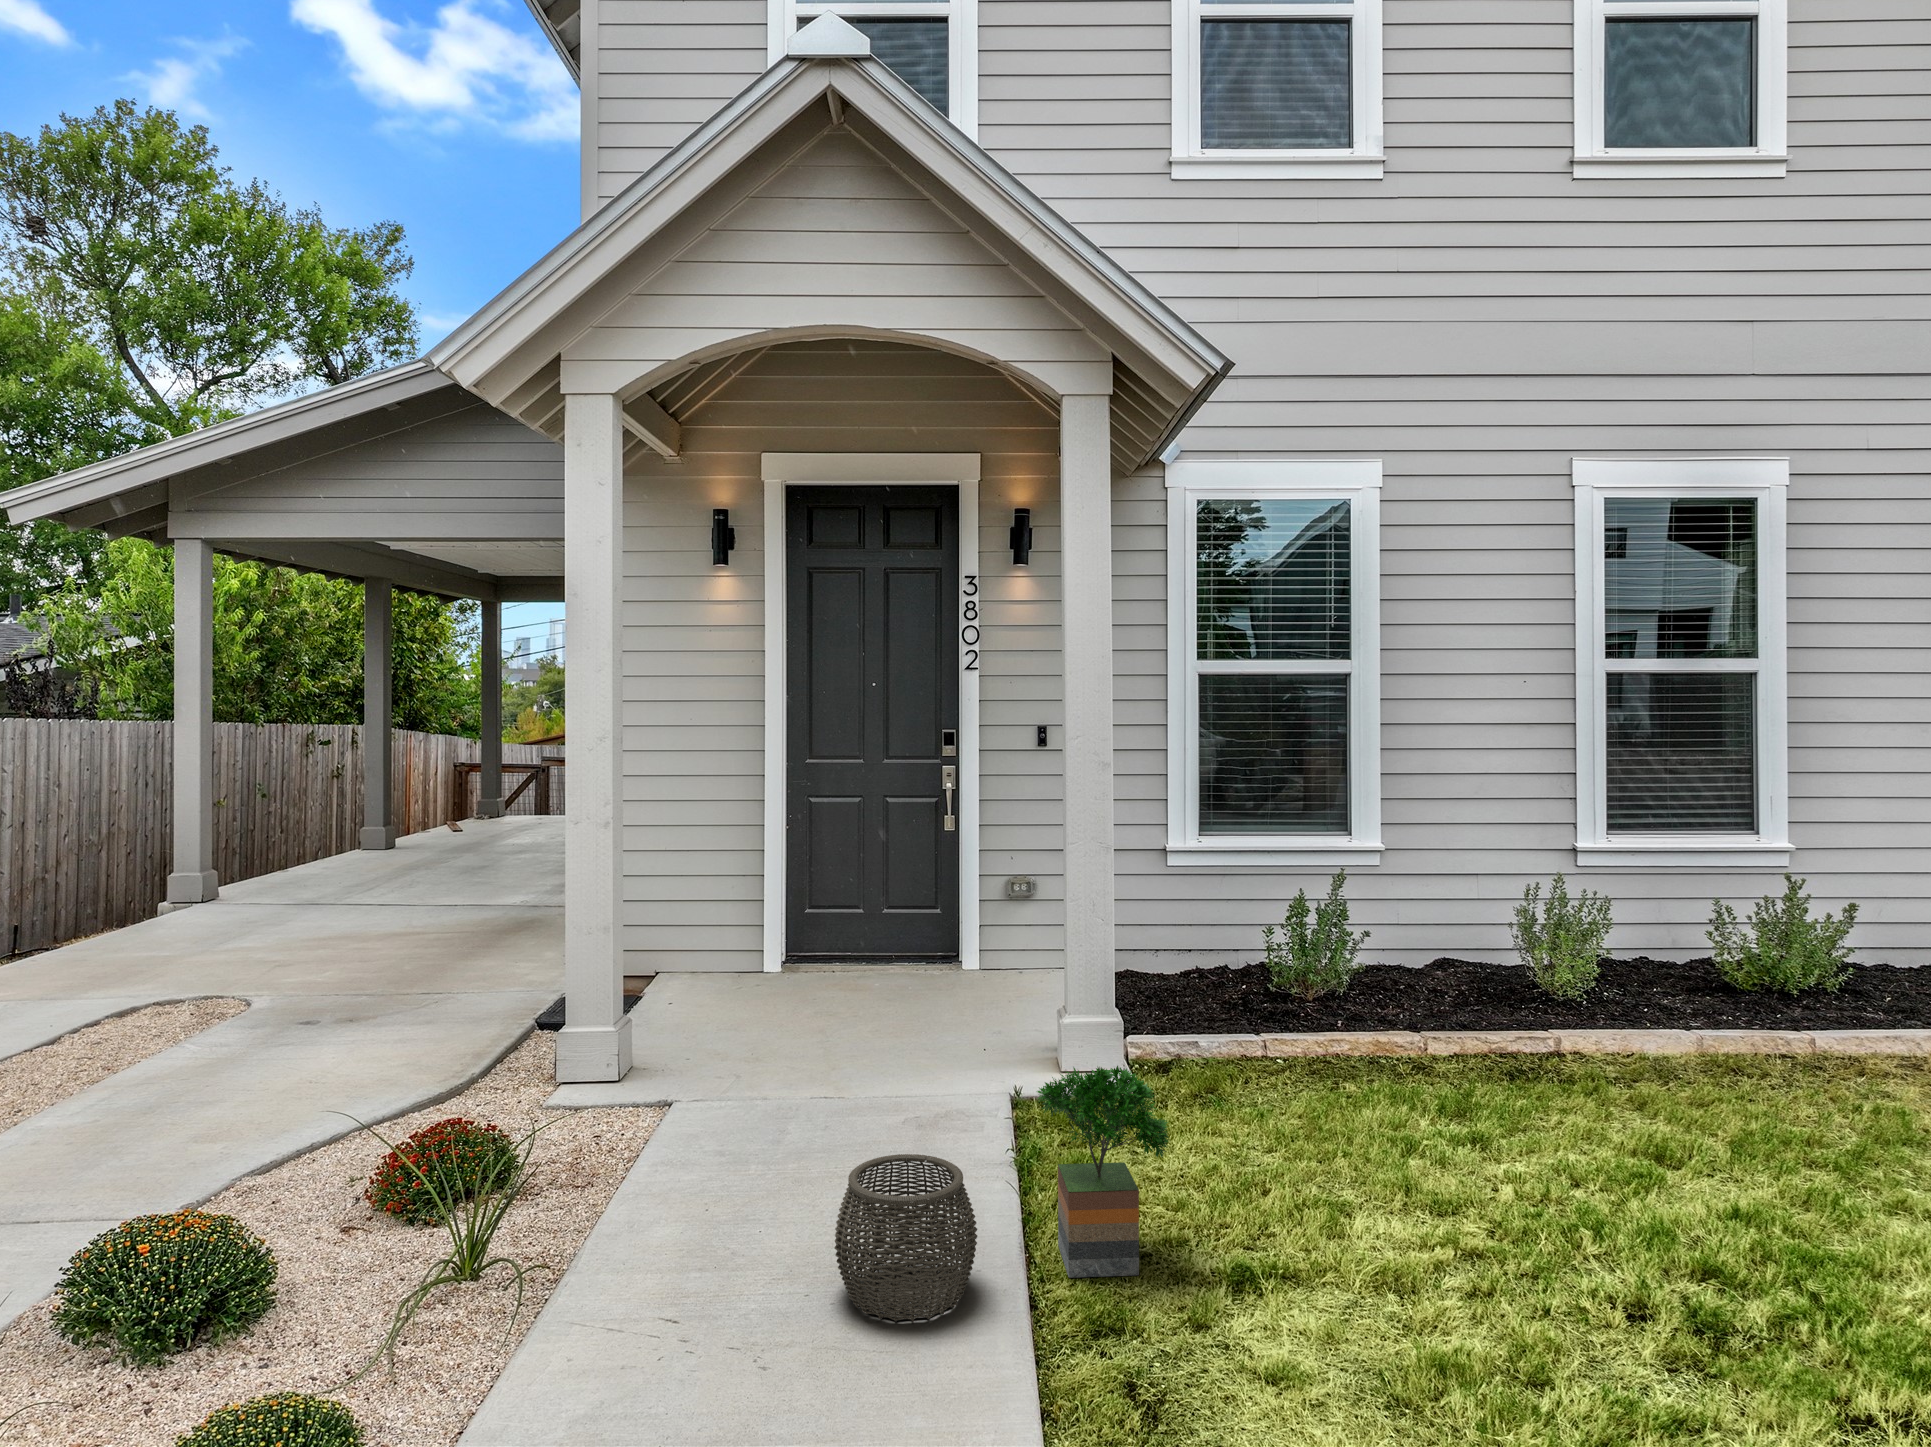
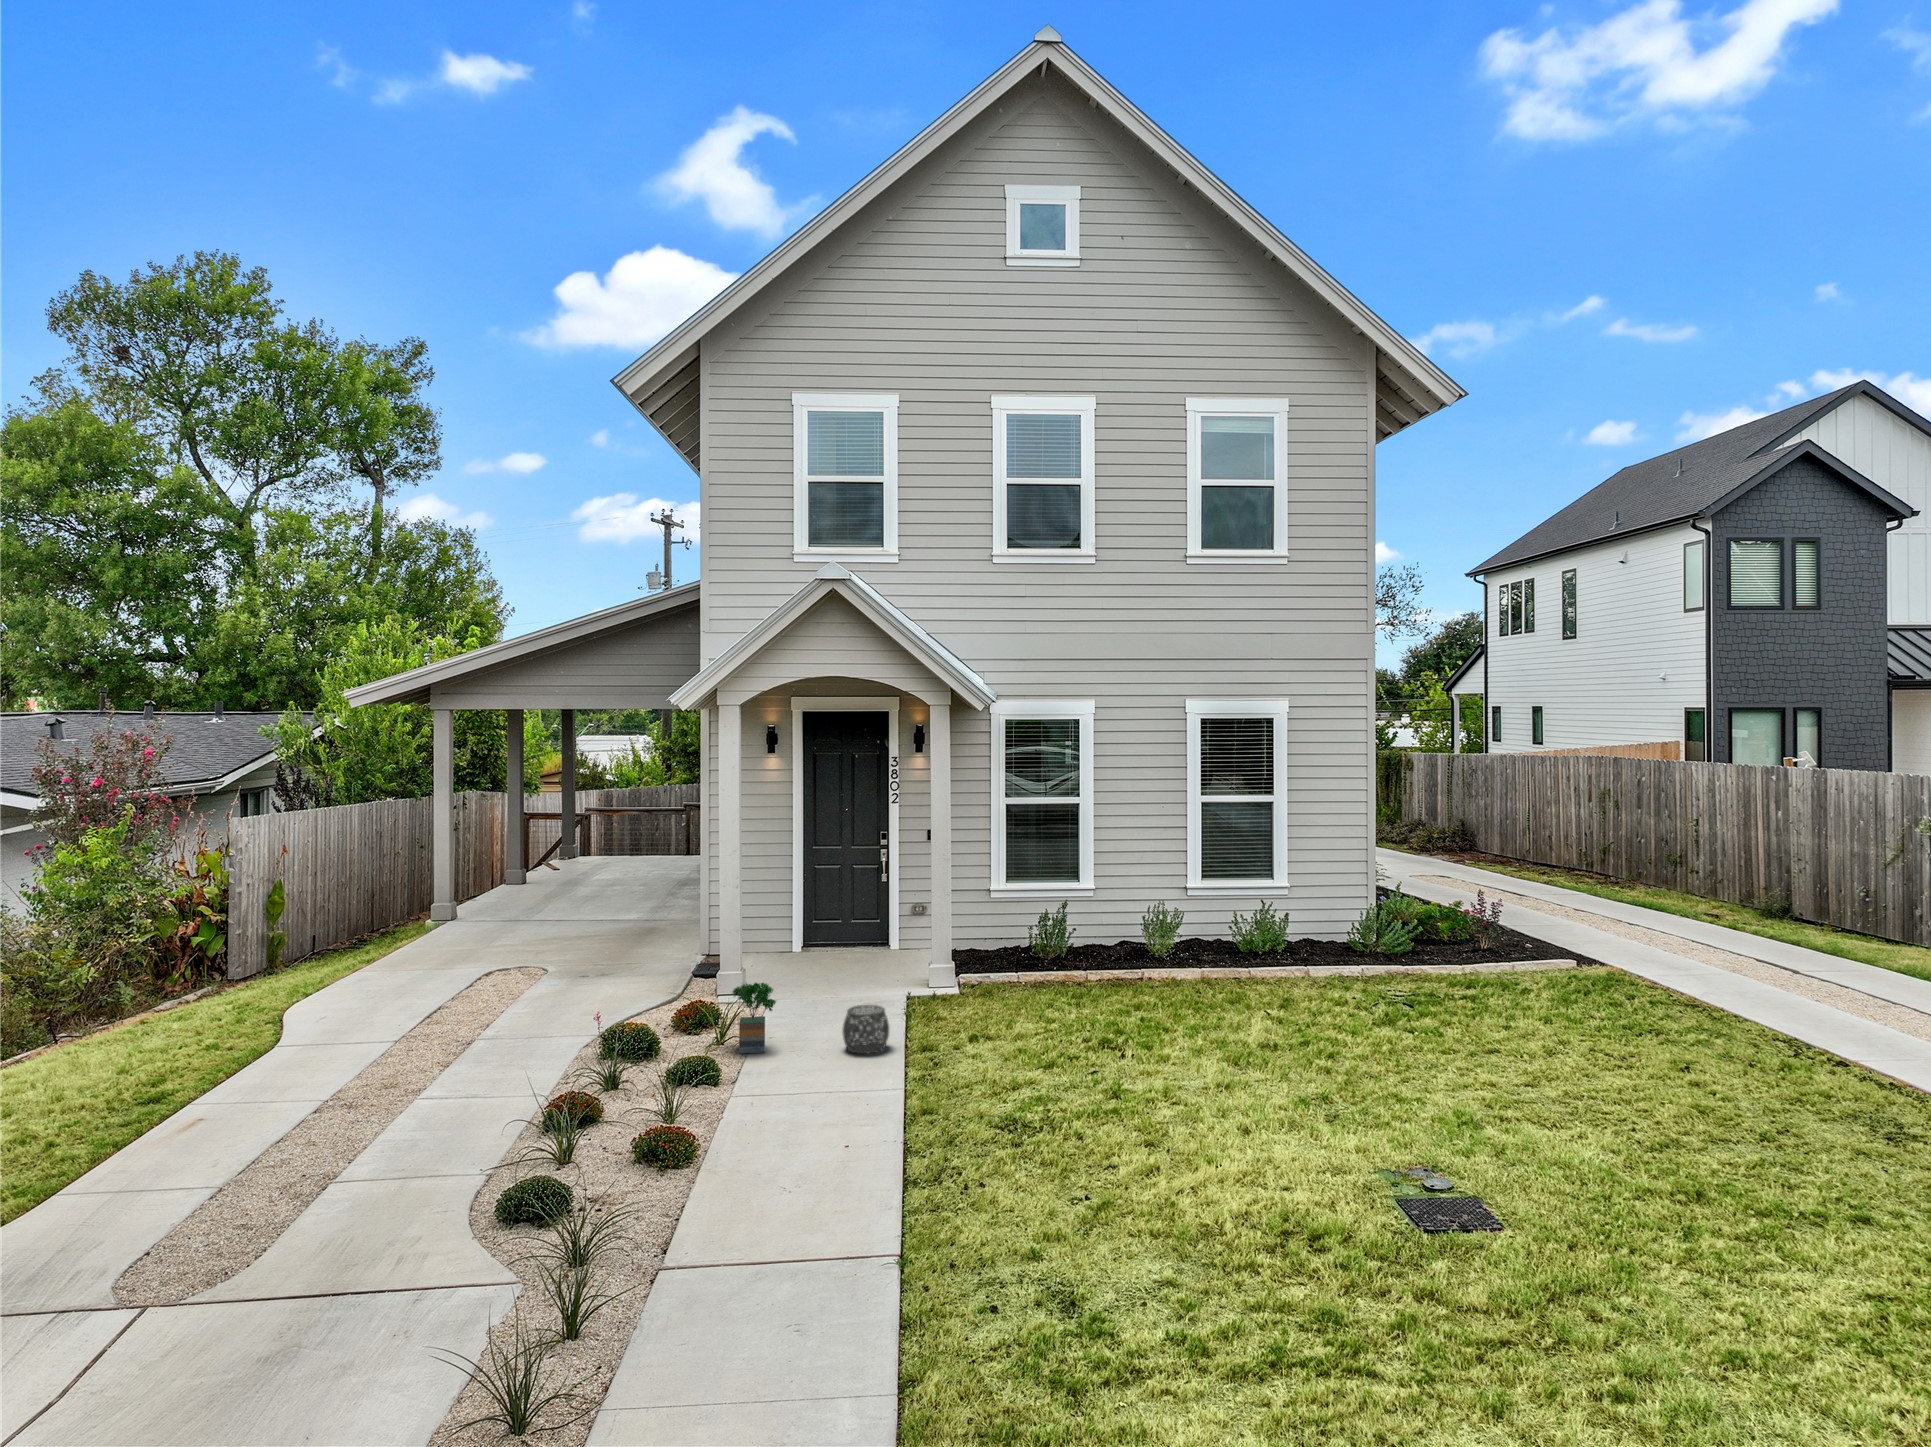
potted tree: present [1037,1066,1169,1278] -> present [732,983,776,1053]

